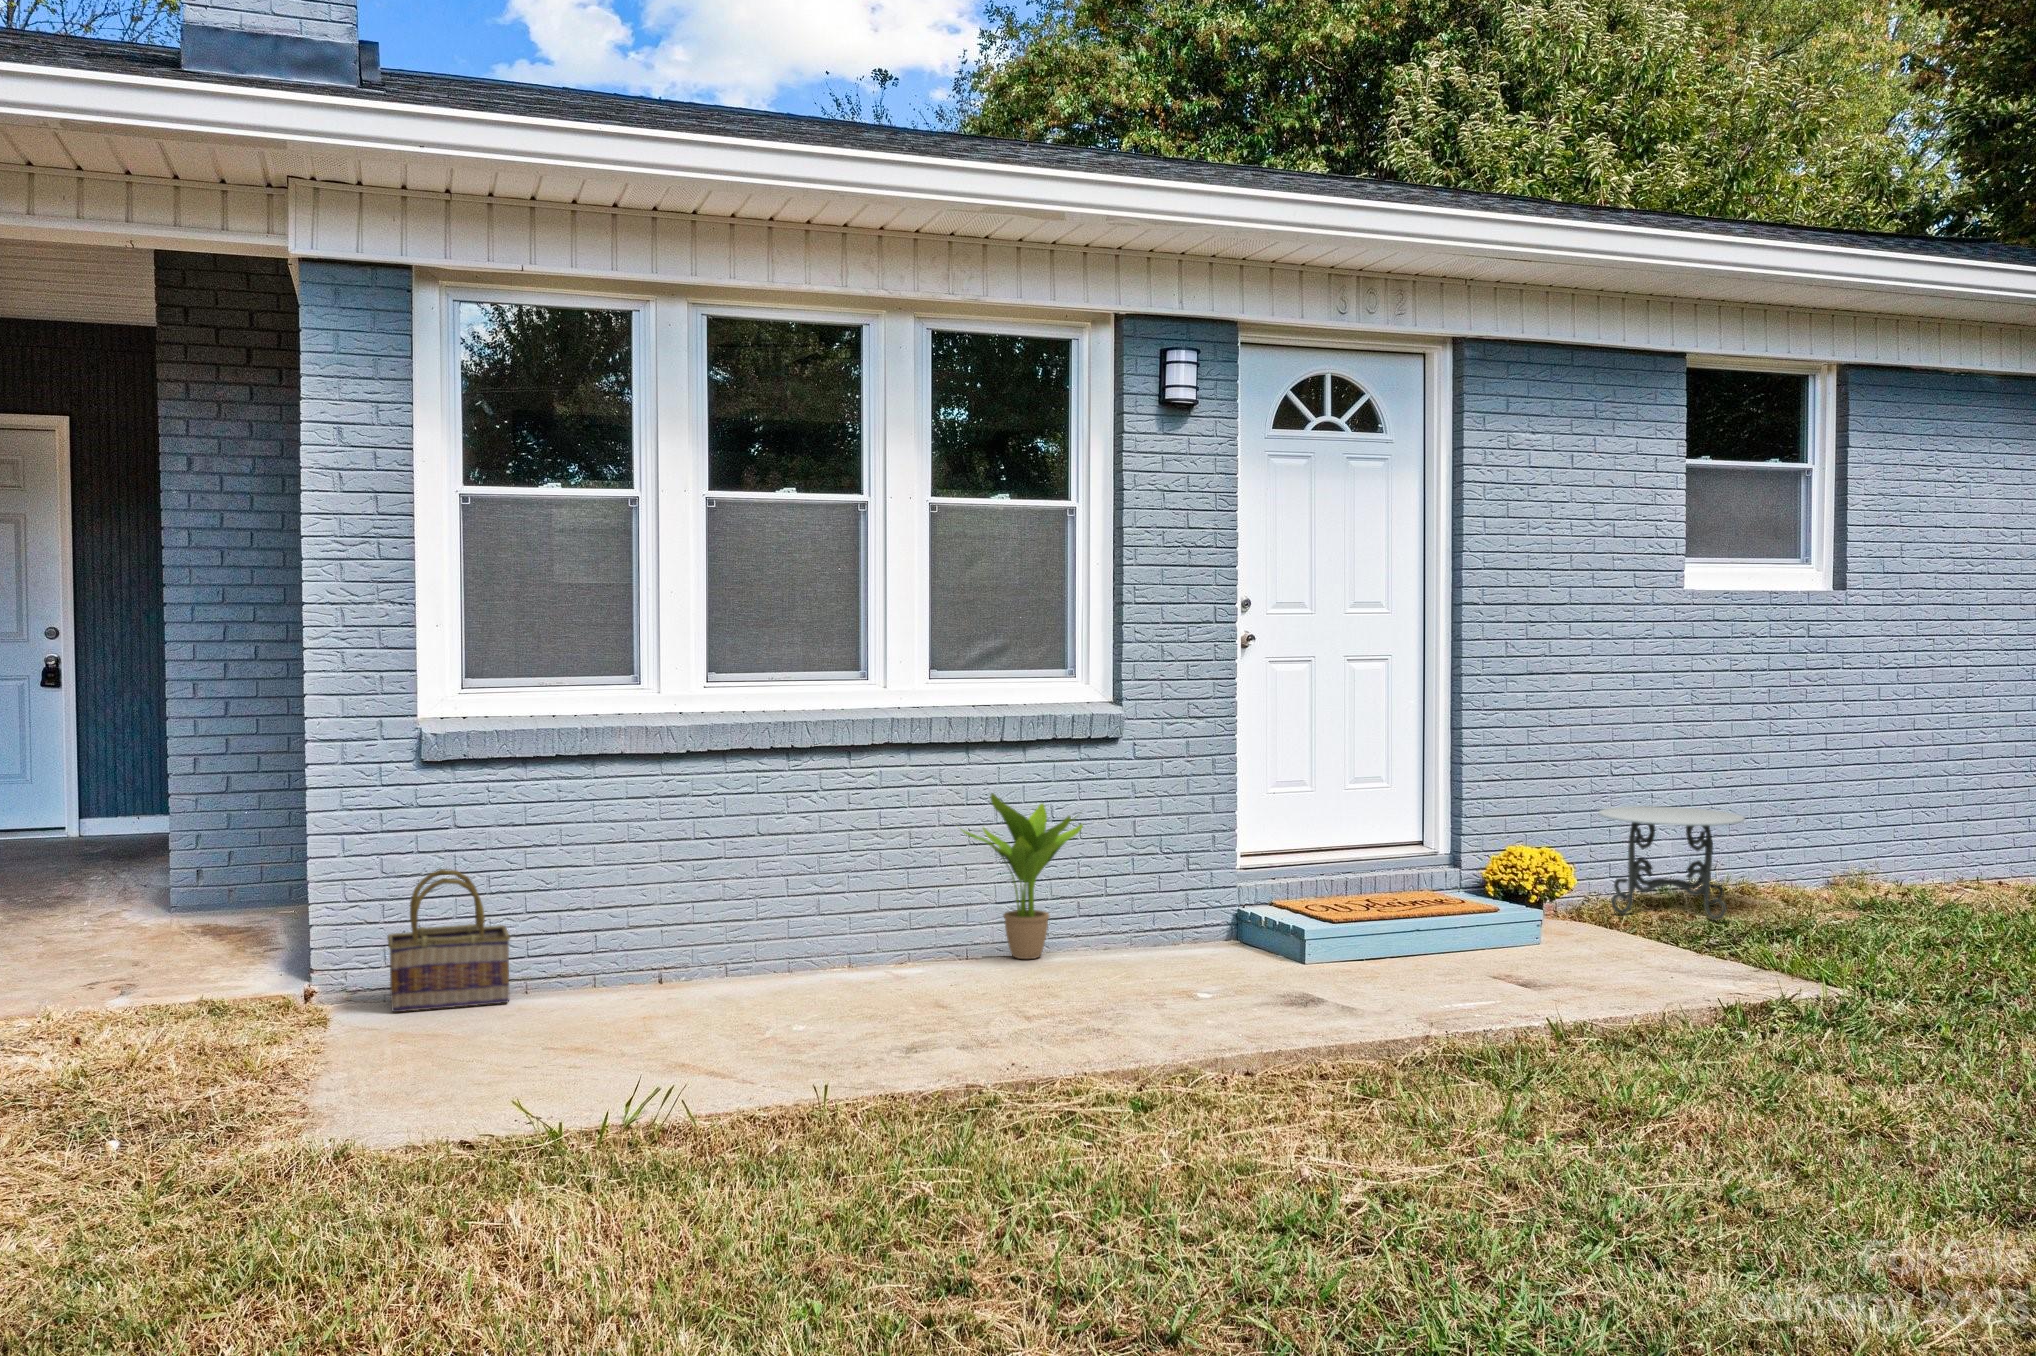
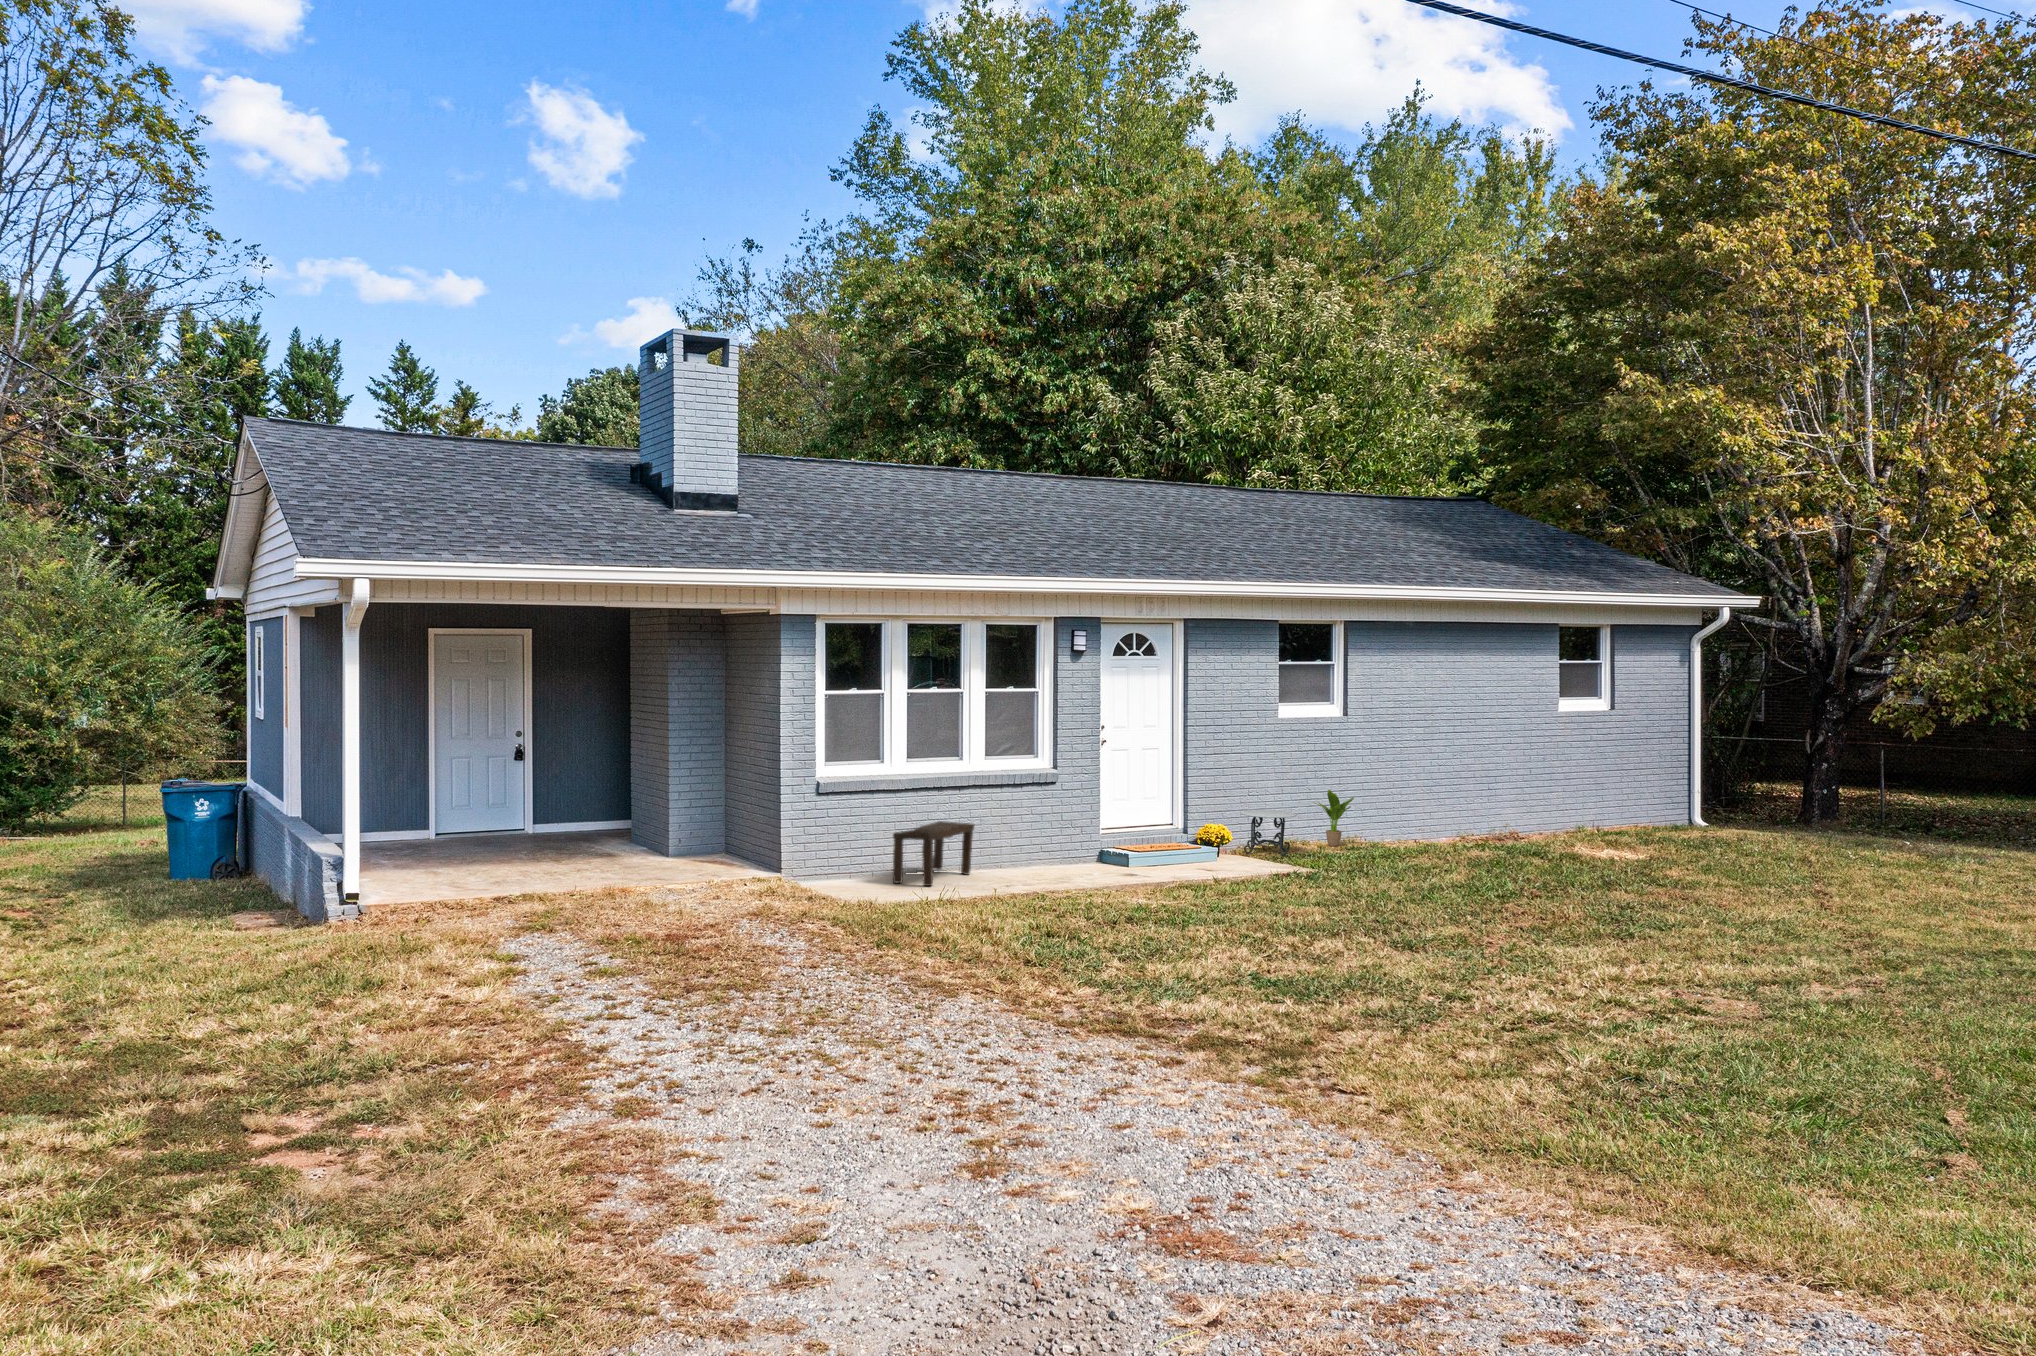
potted plant: present [962,793,1083,959] -> present [1315,790,1354,846]
bench: none [599,835,868,1029] -> present [893,821,974,886]
basket: present [387,869,510,1012] -> none [811,833,857,883]

